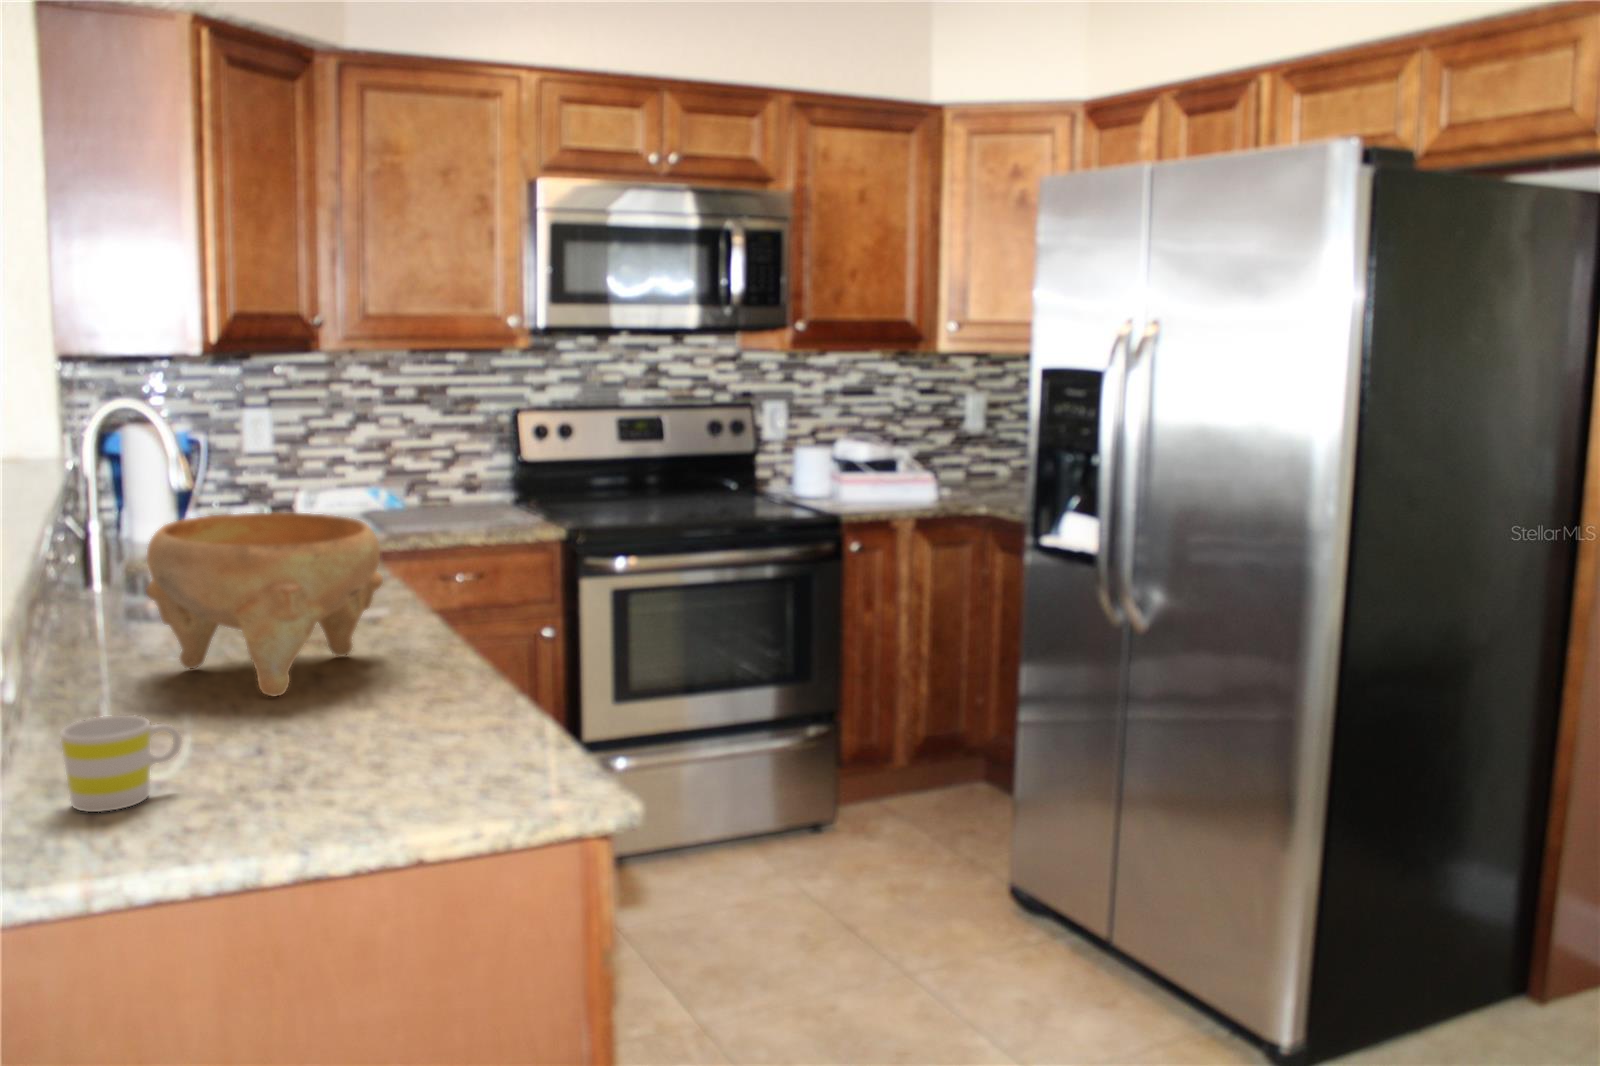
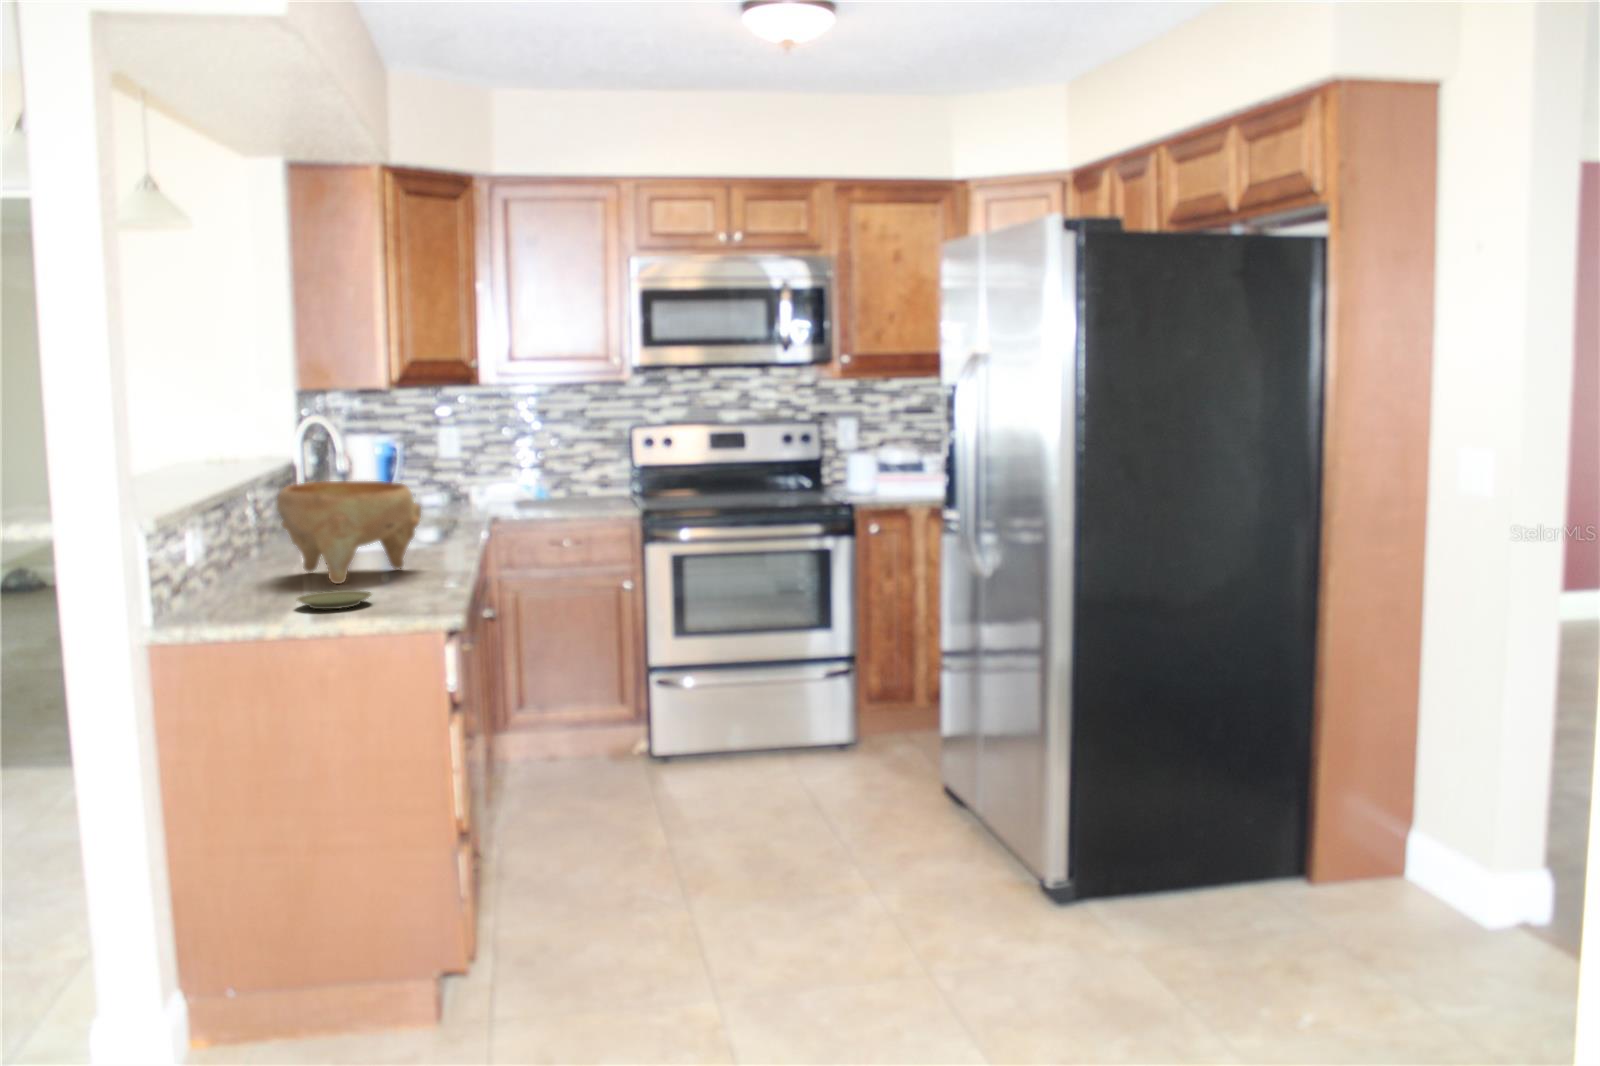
mug: present [60,715,182,812] -> none [184,573,247,619]
plate: none [265,721,402,769] -> present [297,590,372,609]

